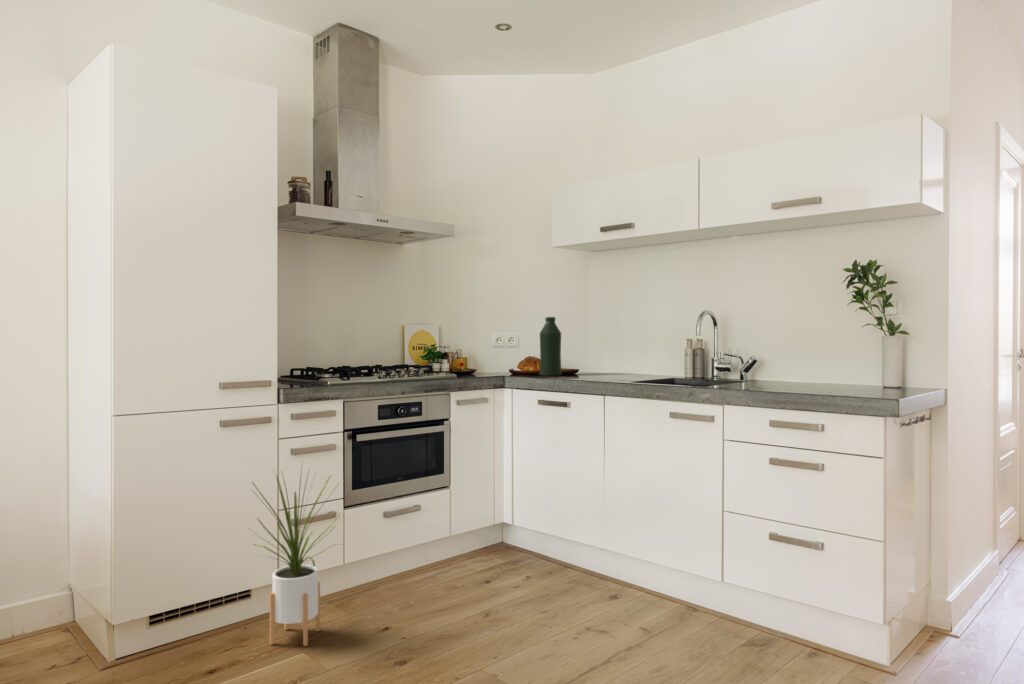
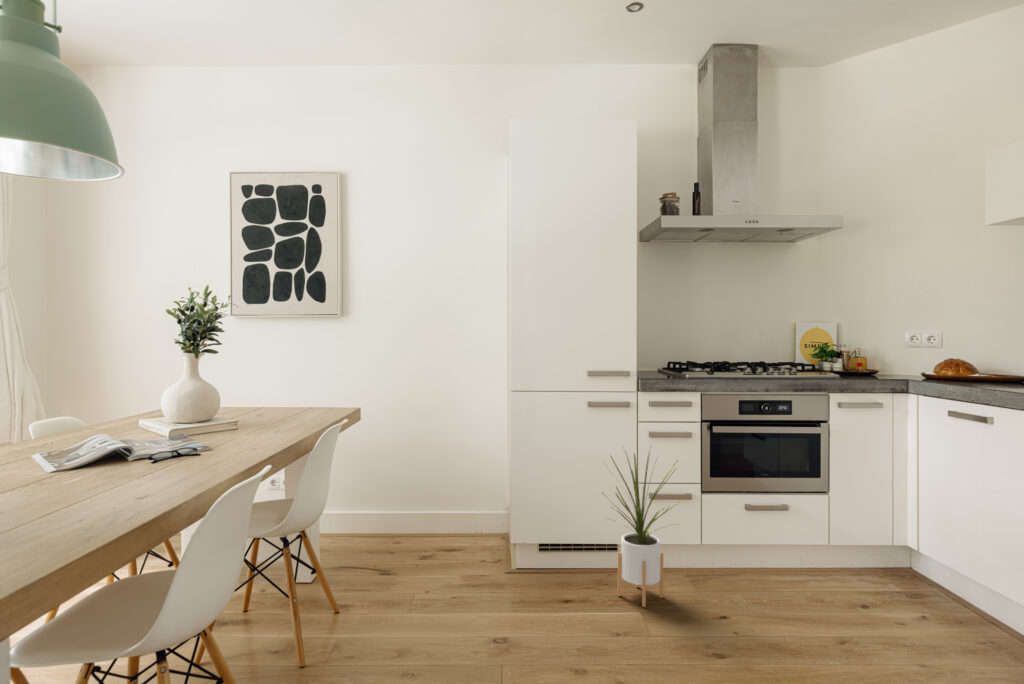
bottle: present [540,317,561,376] -> none [964,311,1000,383]

